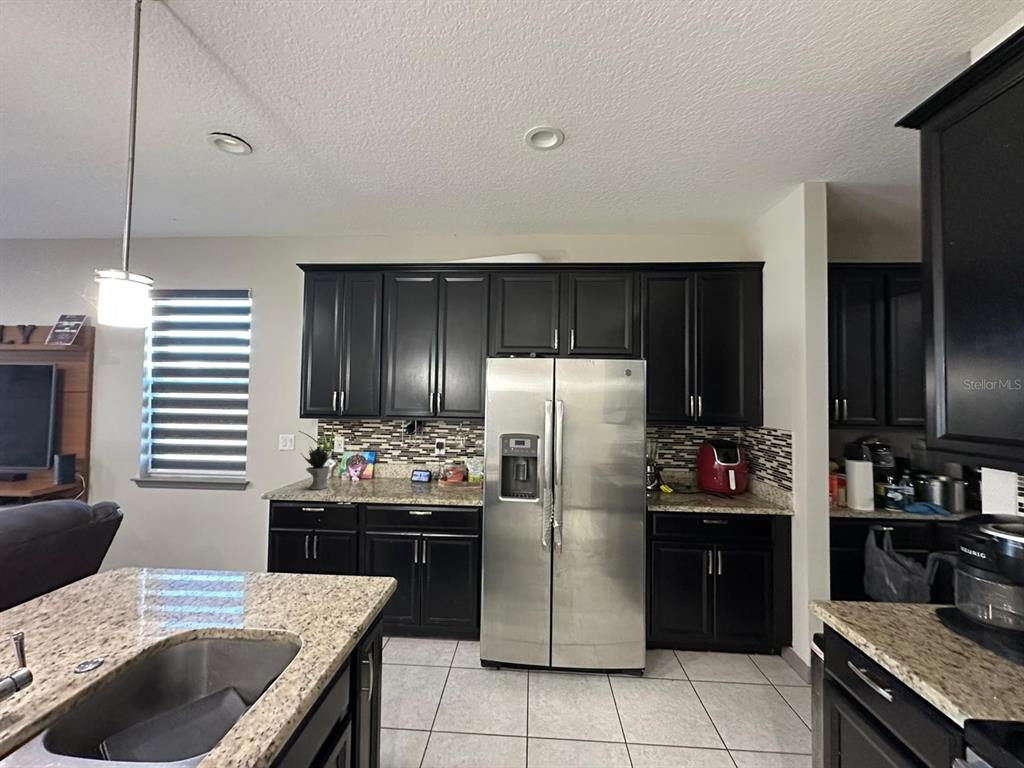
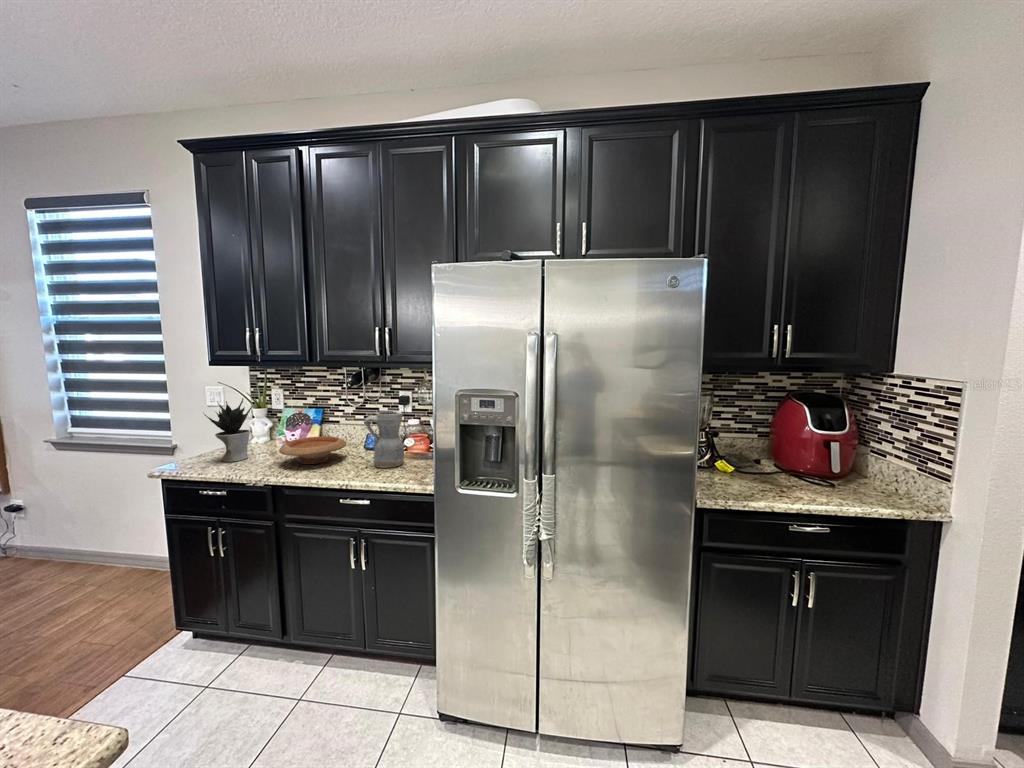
ceramic pitcher: none [423,452,450,492] -> present [365,411,404,468]
wooden bowl: none [357,471,404,490] -> present [279,436,346,464]

